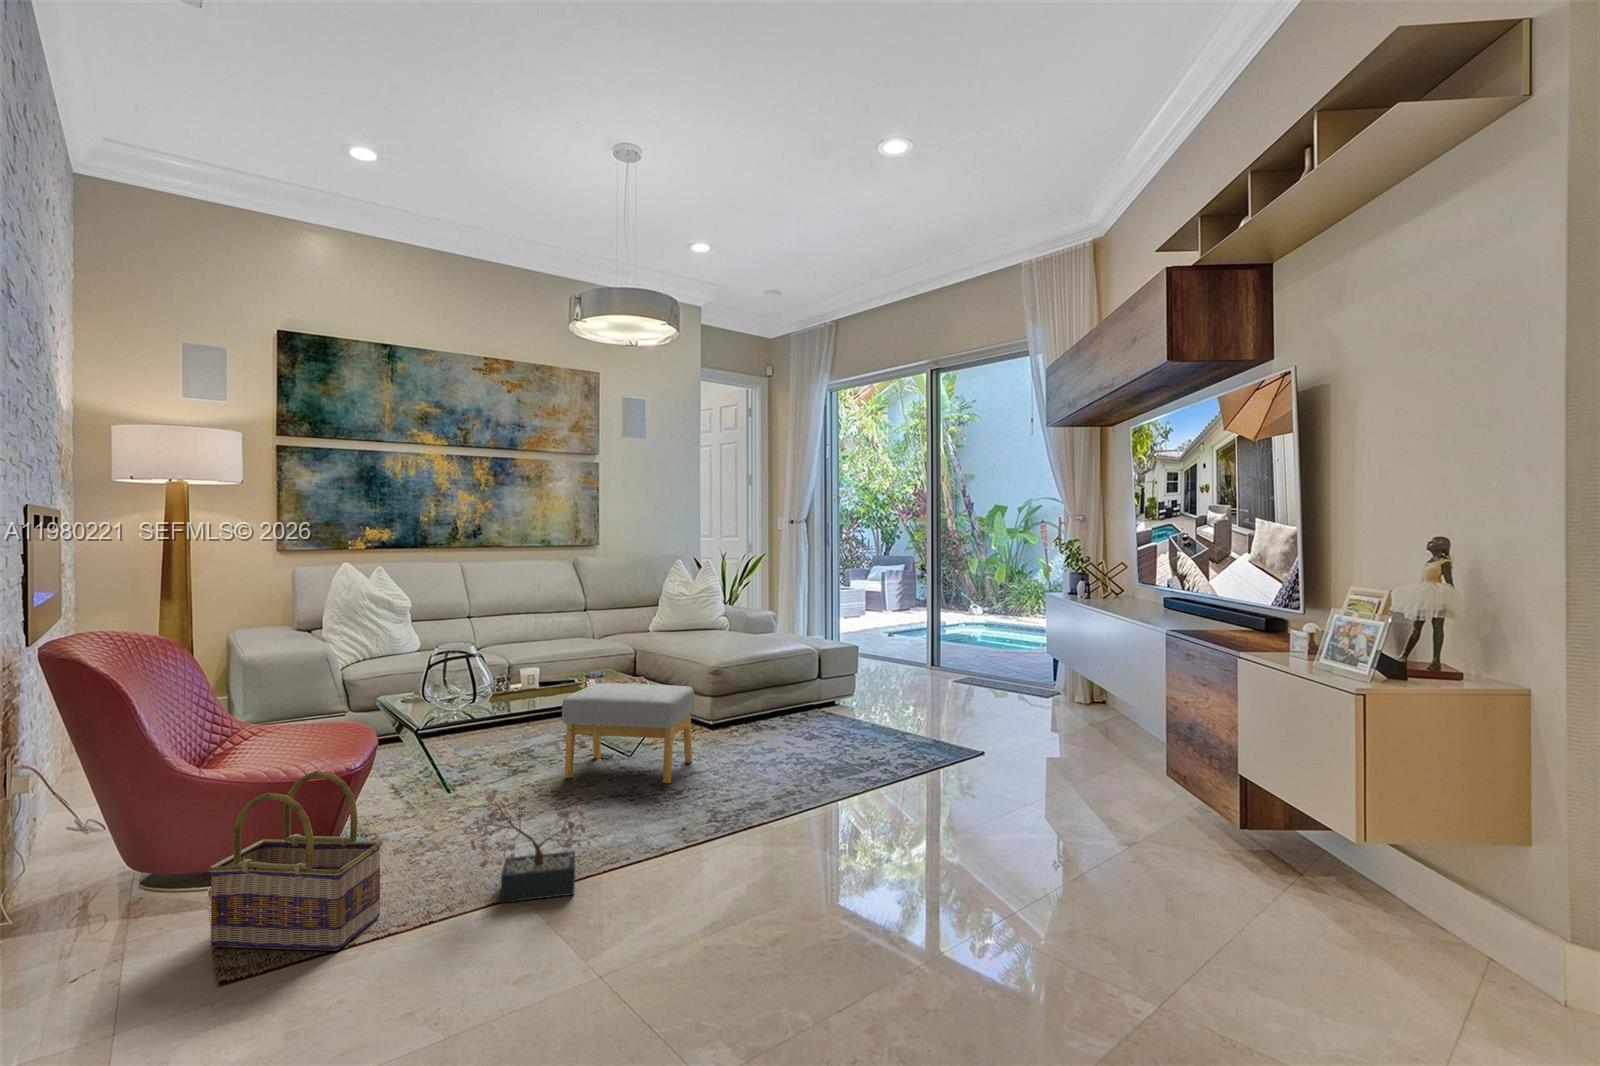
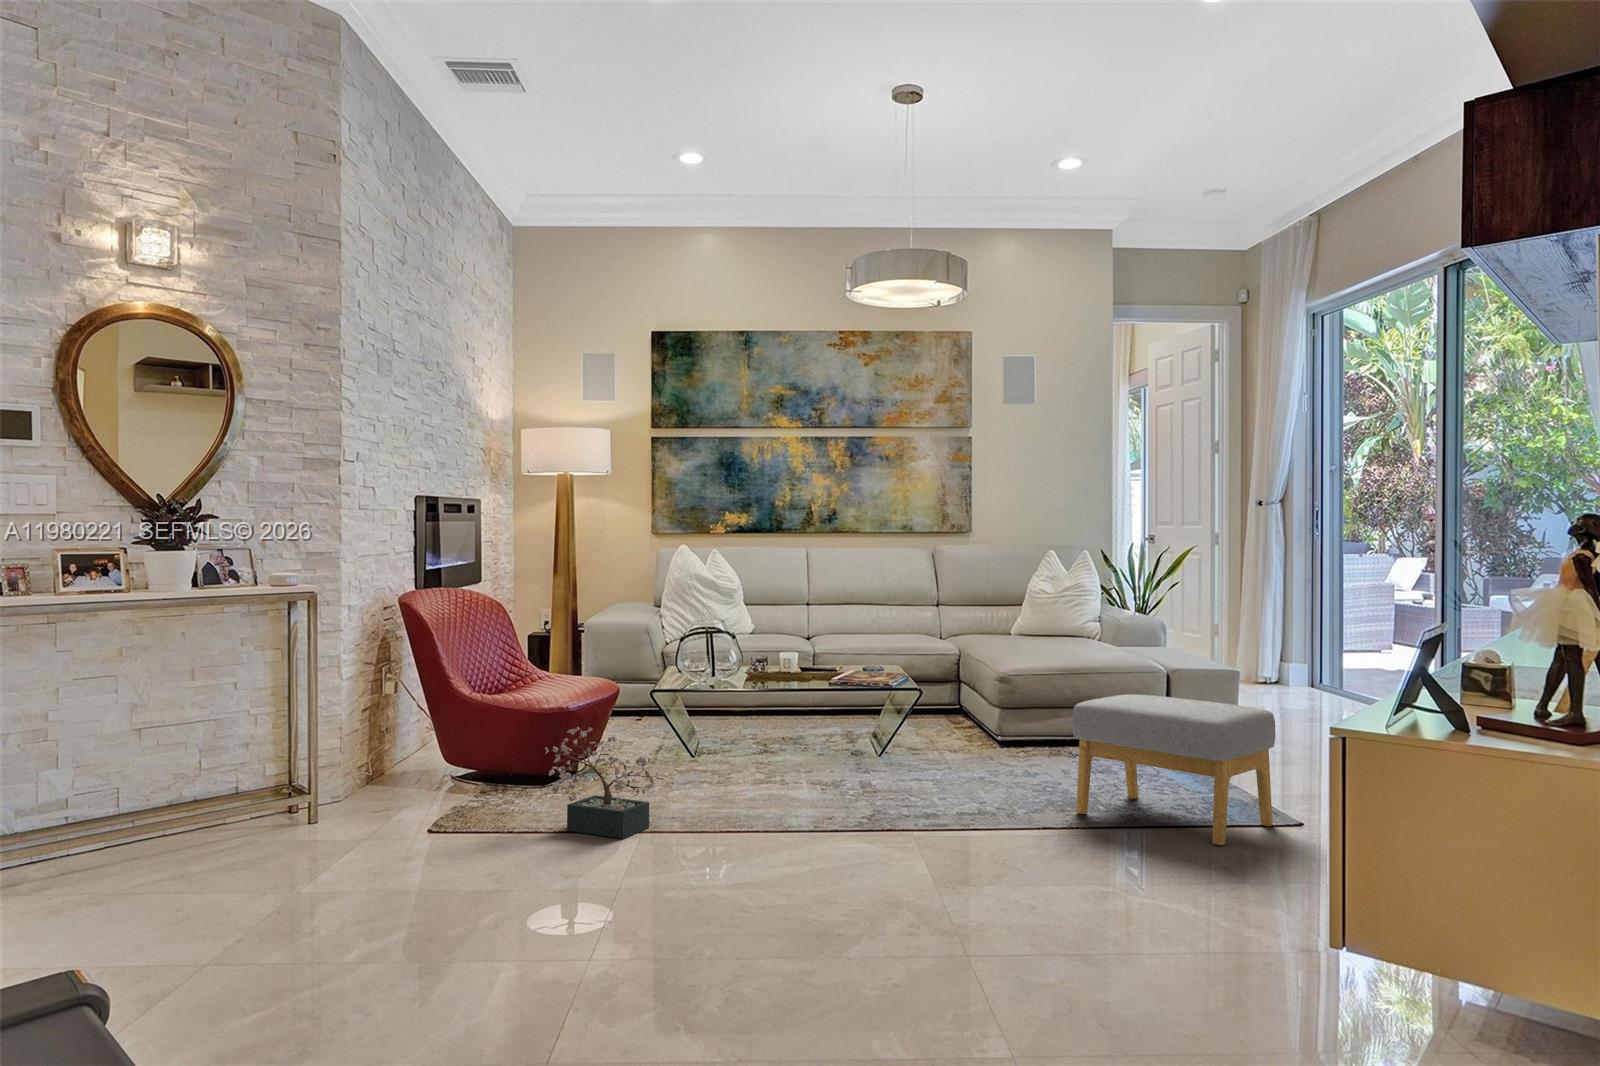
footstool: present [562,683,694,783] -> present [1073,694,1275,845]
basket: present [208,771,382,951] -> none [381,685,490,830]

